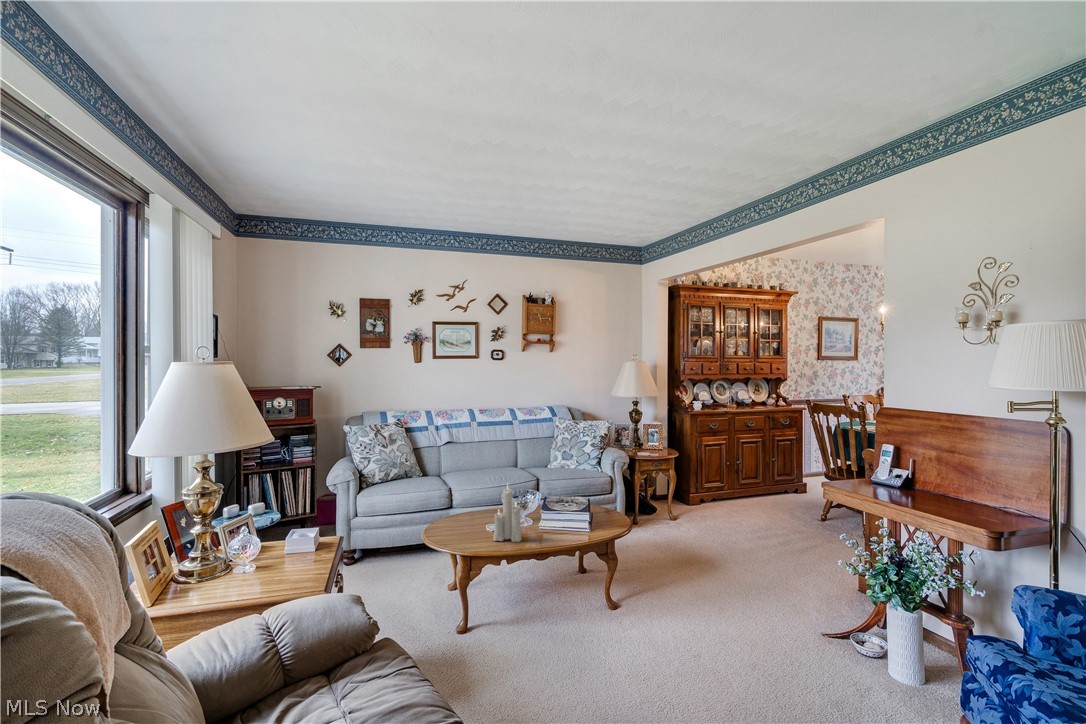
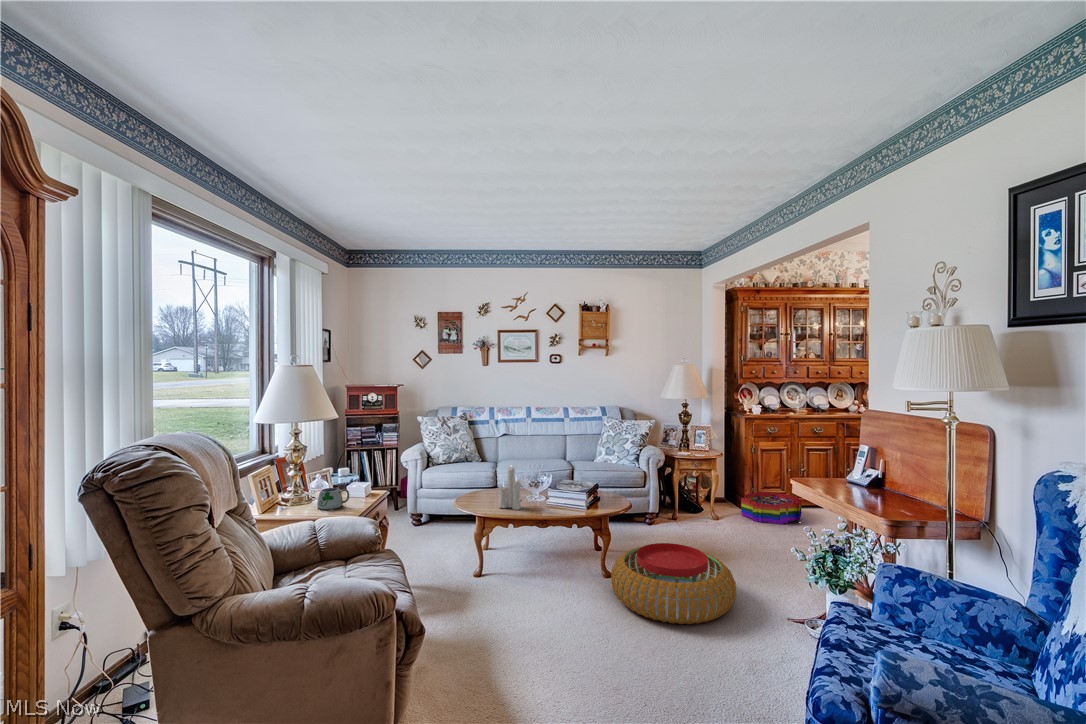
storage bin: none [694,486,751,519] -> present [741,492,801,524]
mug: none [259,545,310,583] -> present [317,488,349,511]
pouf: none [639,564,784,664] -> present [611,543,736,624]

